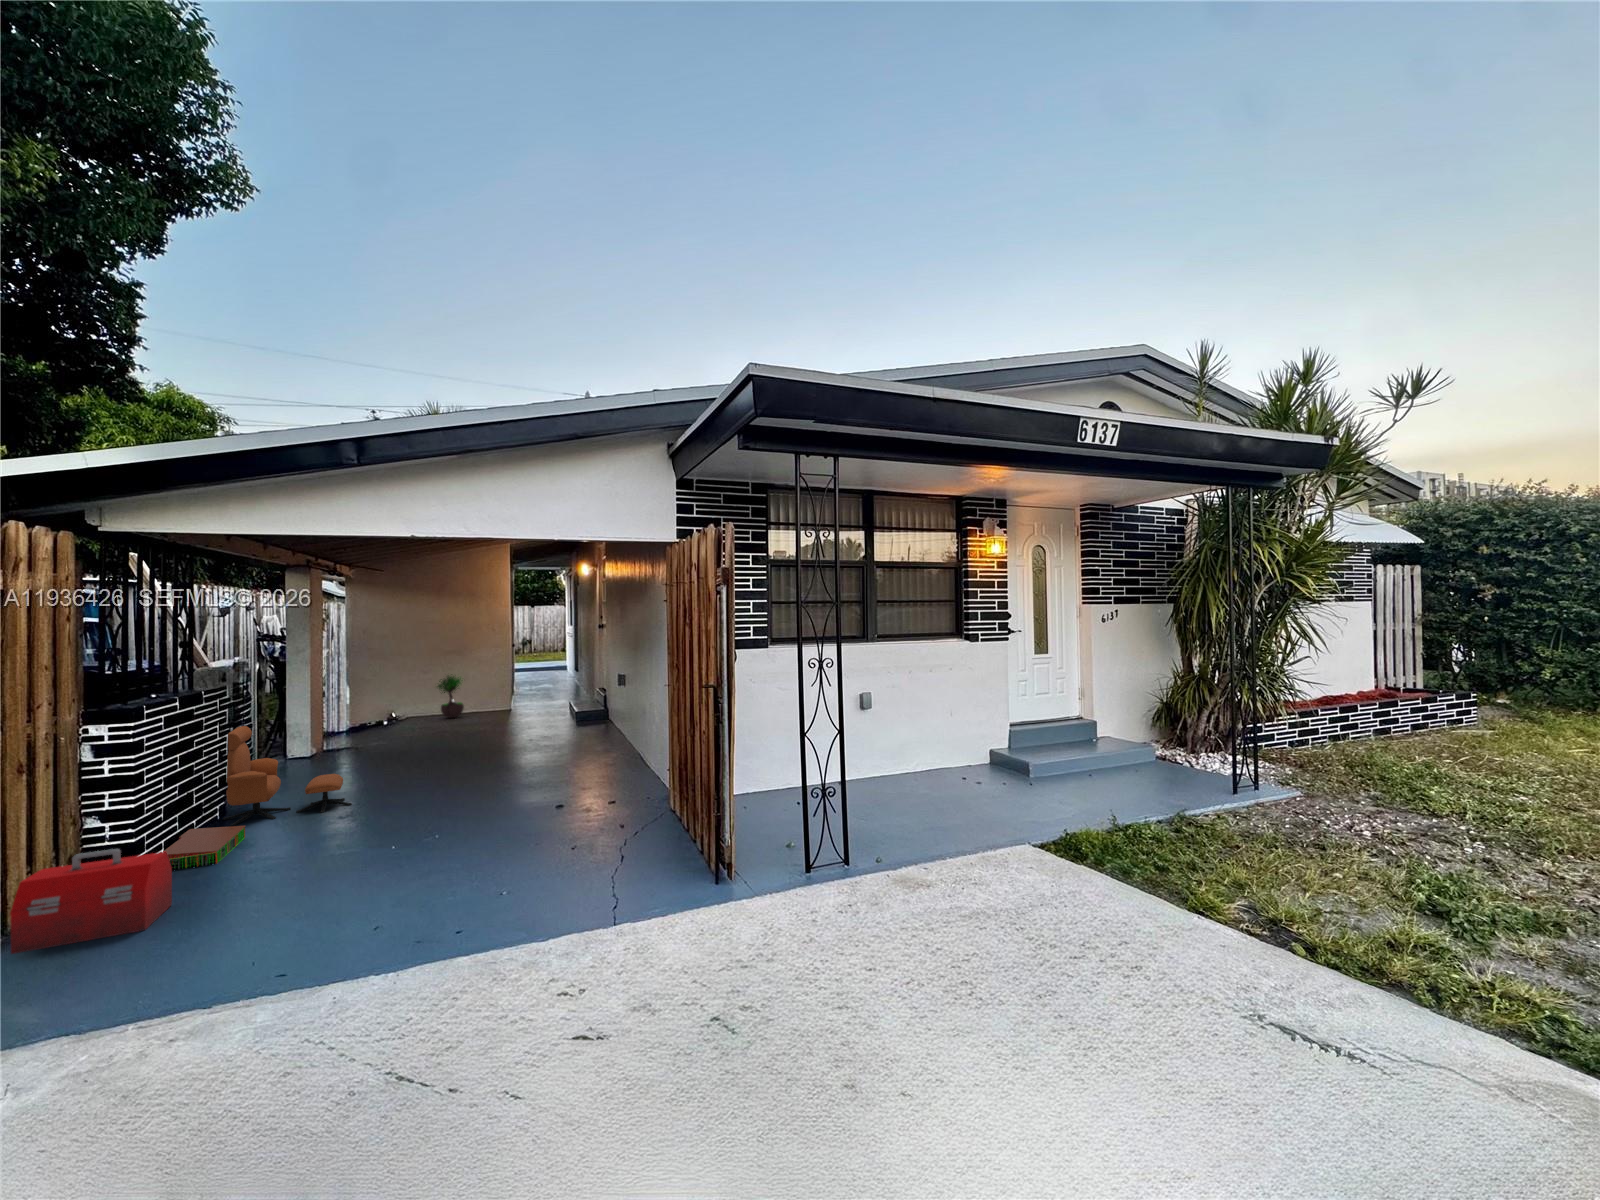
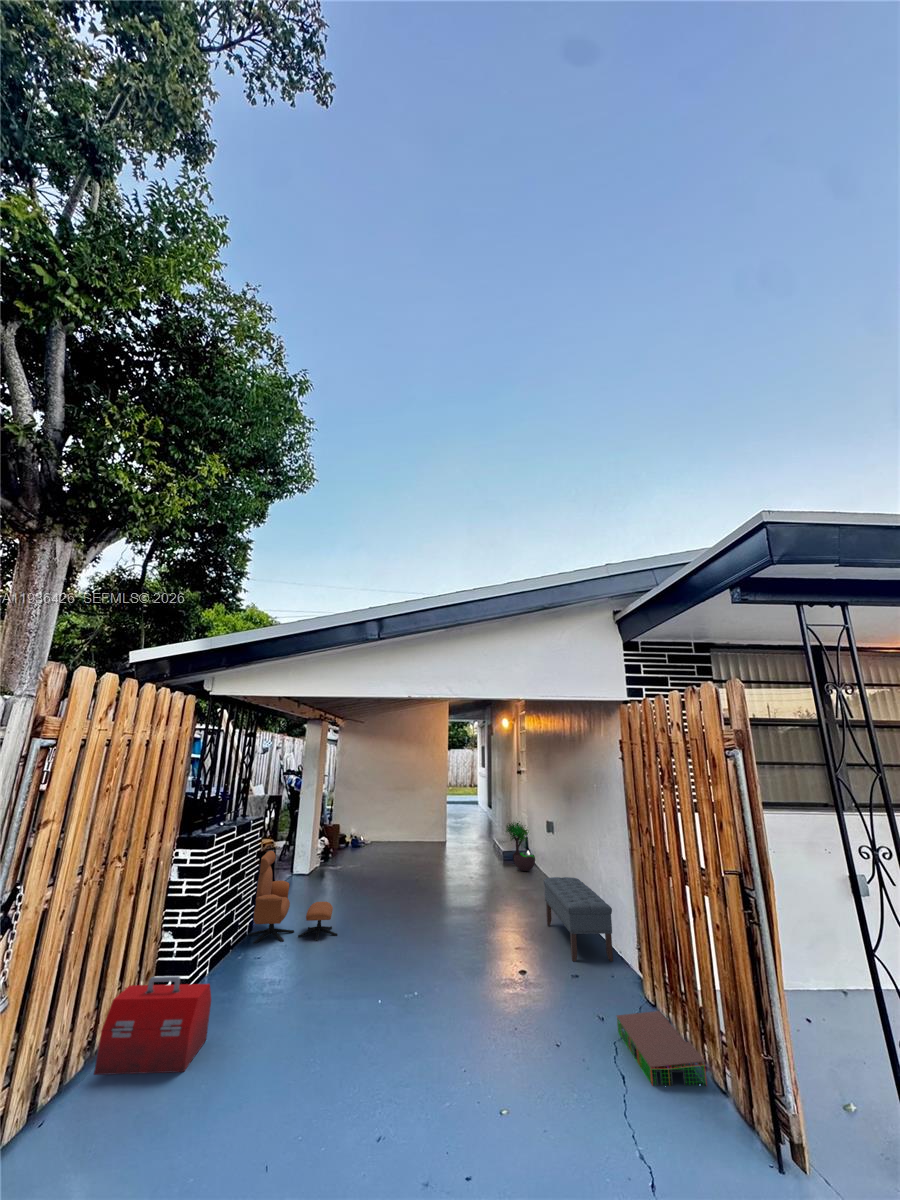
potted tree: present [437,675,464,718] -> present [506,821,535,871]
bench: none [603,721,662,790] -> present [544,877,613,961]
storage bin: present [163,826,245,869] -> present [617,1011,707,1085]

